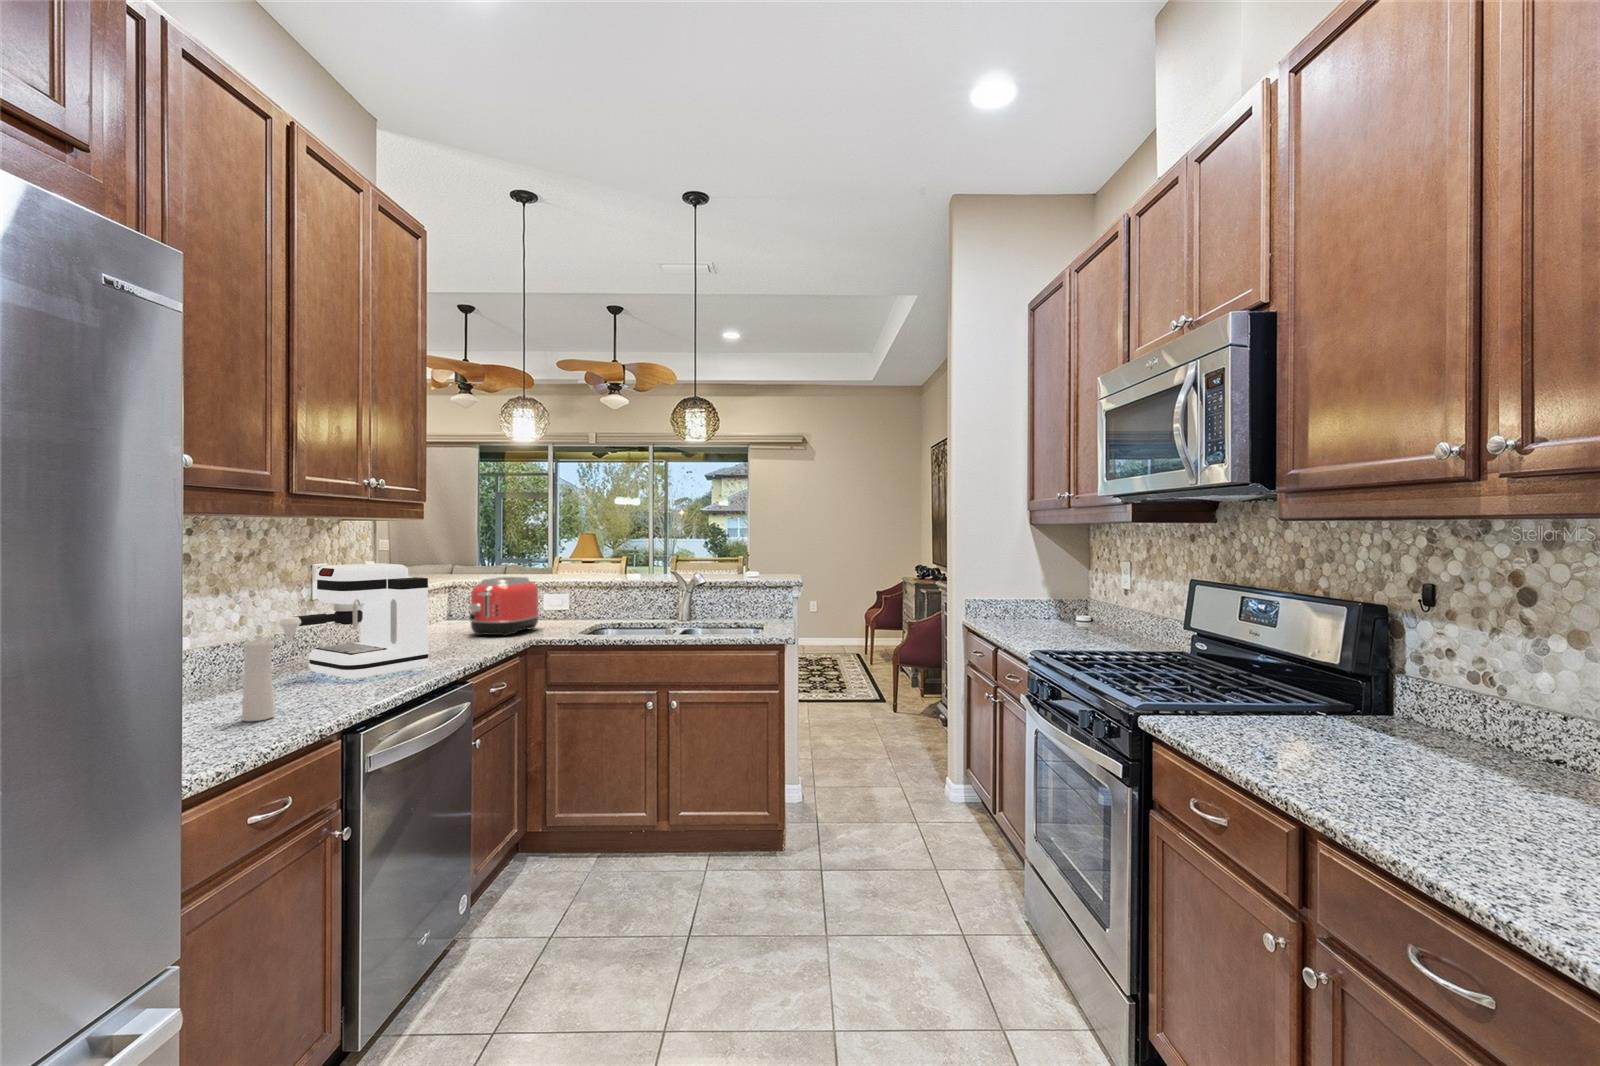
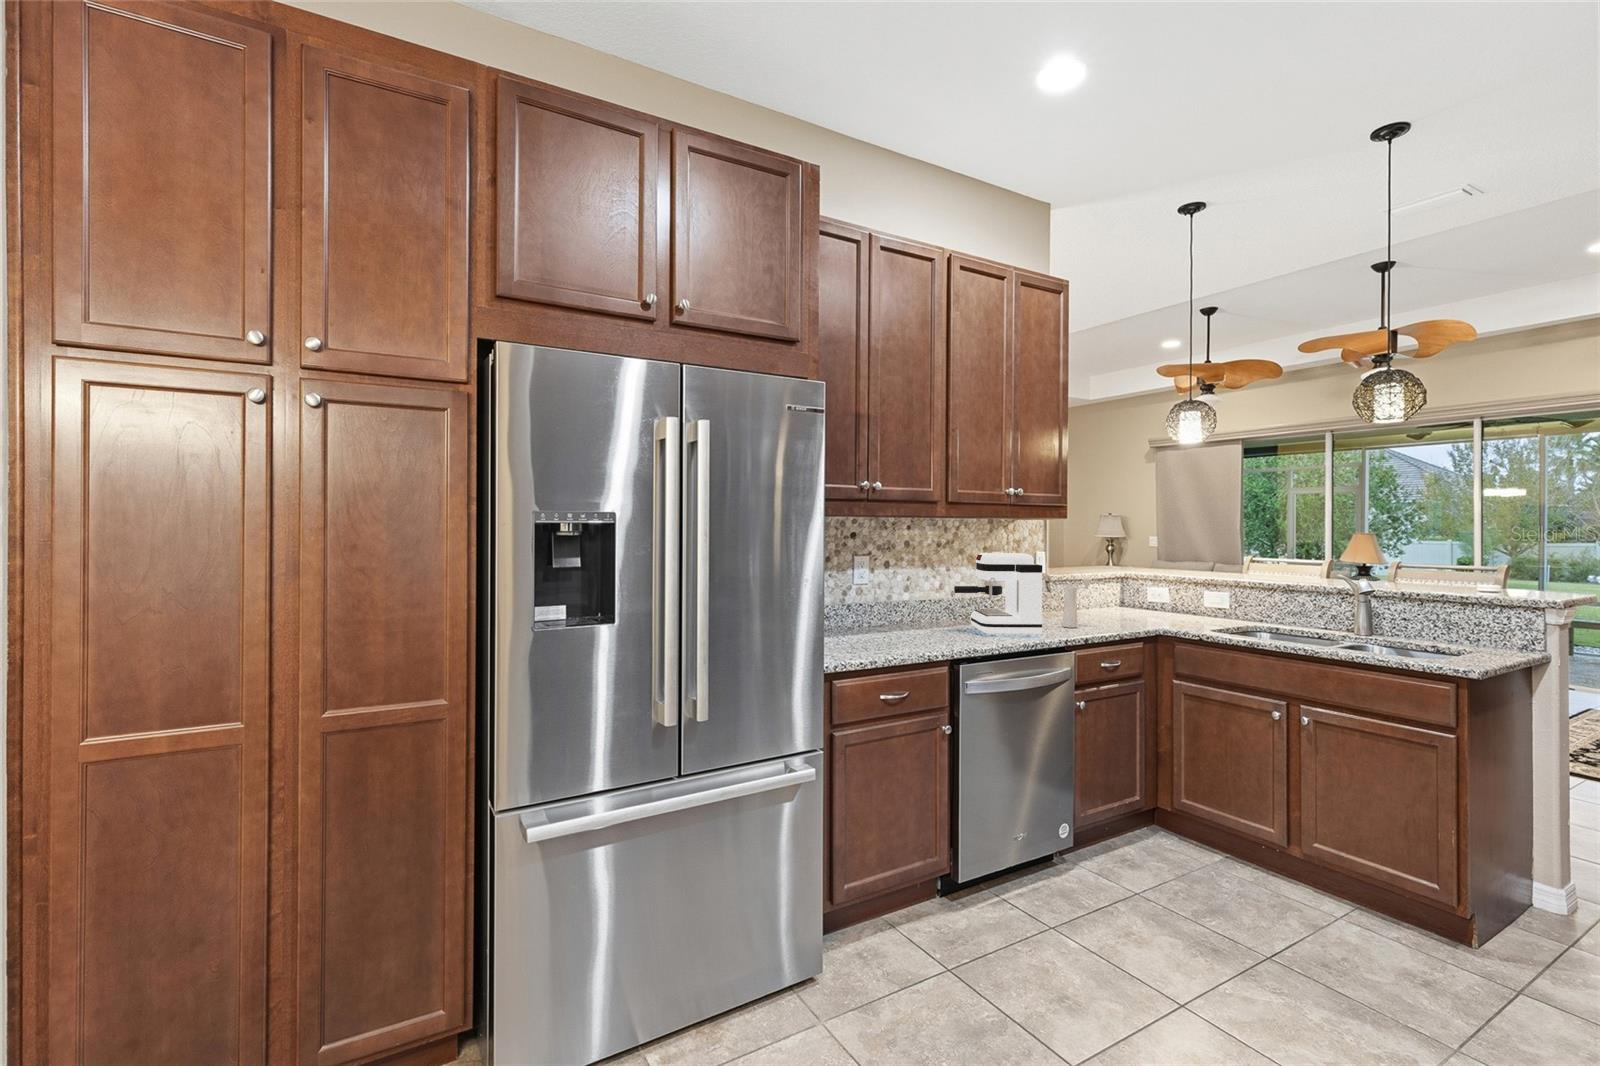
toaster: present [469,577,539,636] -> none [1112,571,1185,624]
pepper mill: present [242,617,301,721] -> present [1063,576,1092,628]

